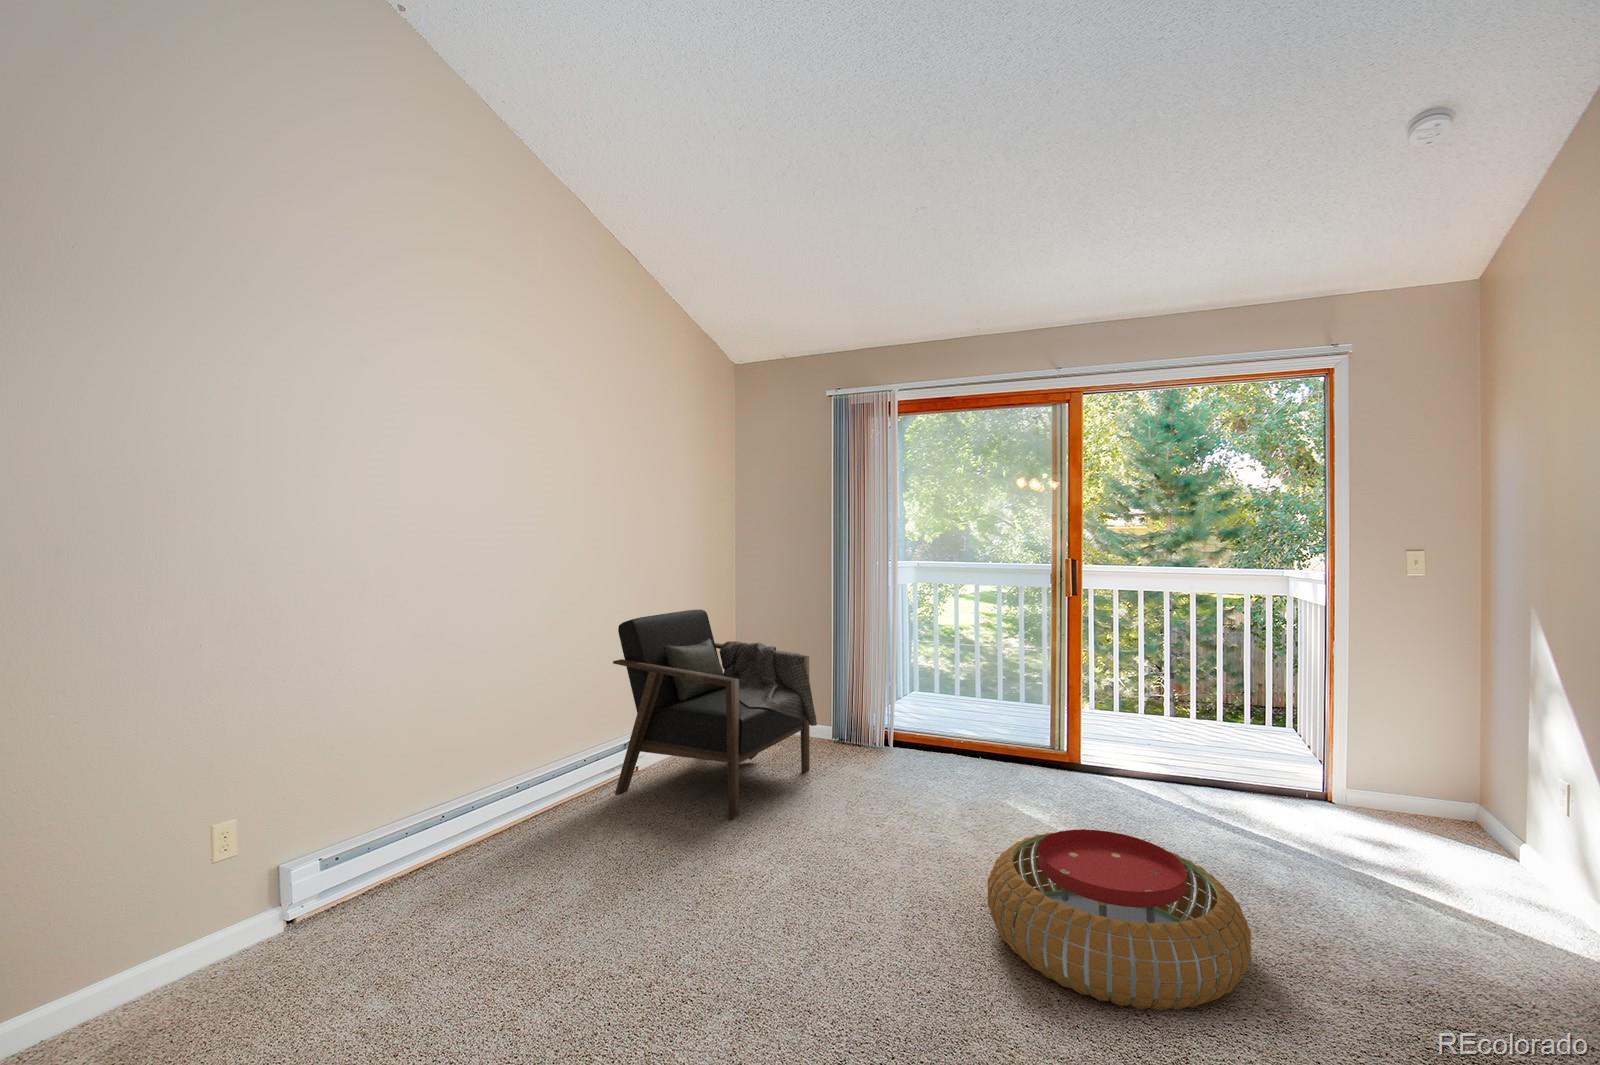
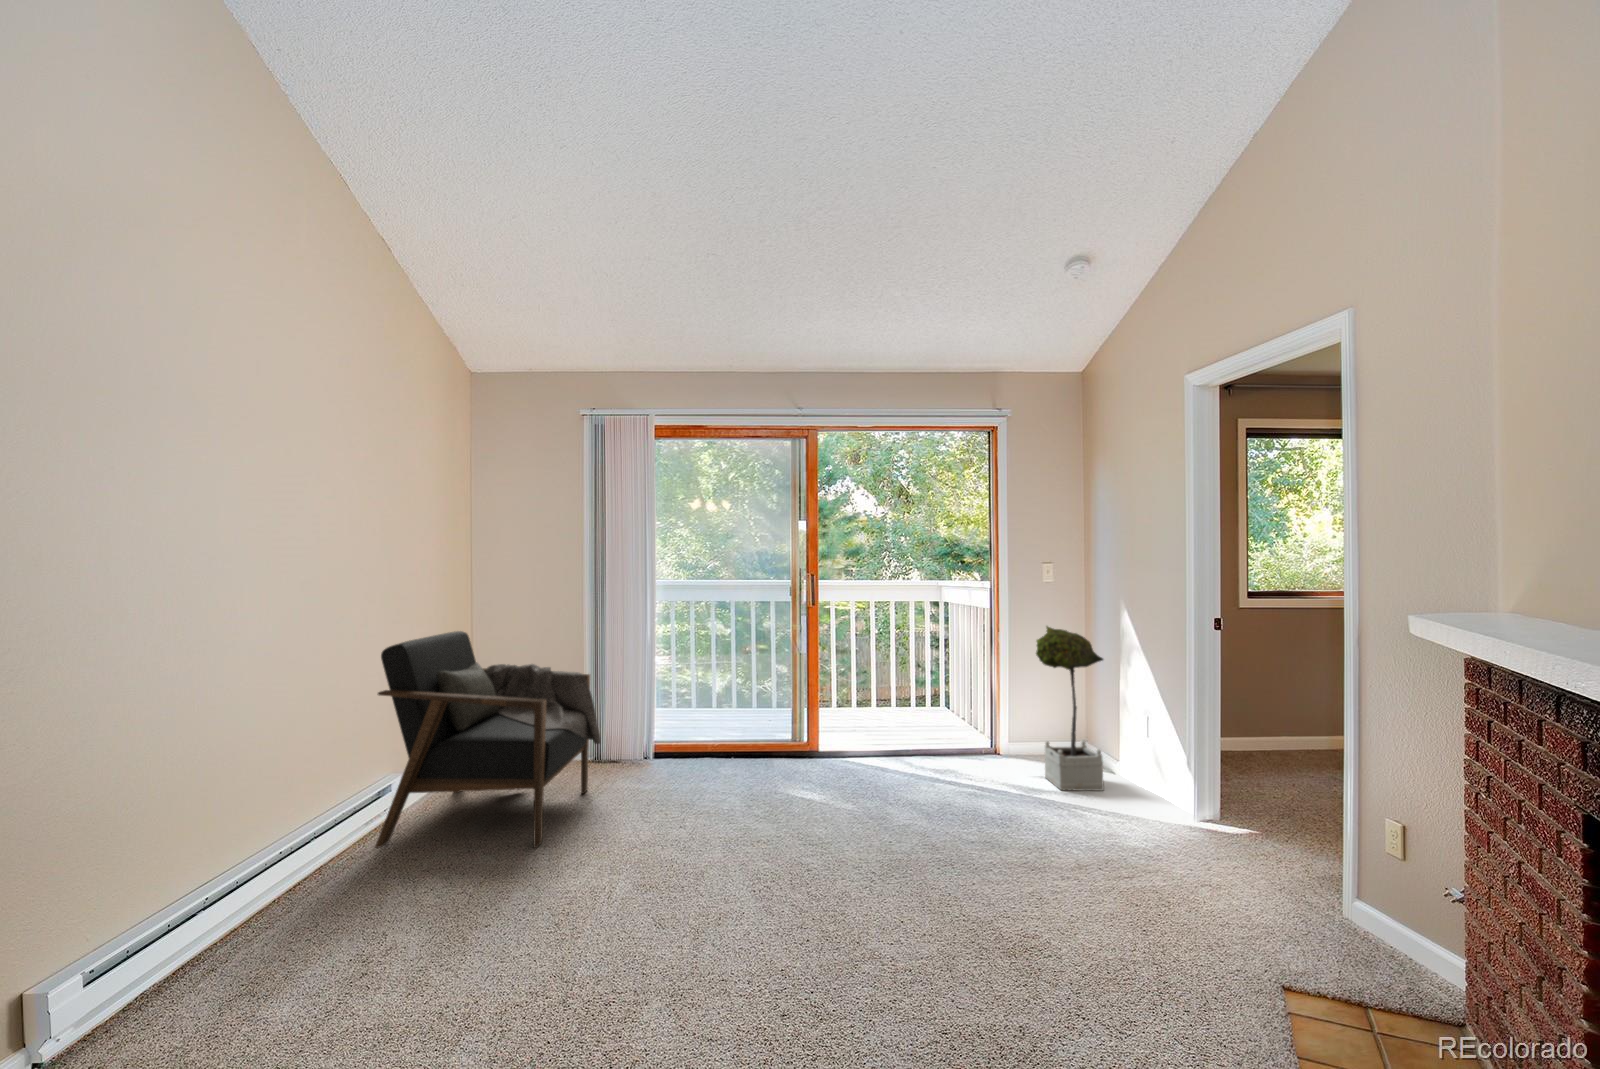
potted tree: none [1383,628,1516,885] -> present [1036,626,1104,791]
pouf: present [988,829,1251,1011] -> none [821,791,1009,913]

